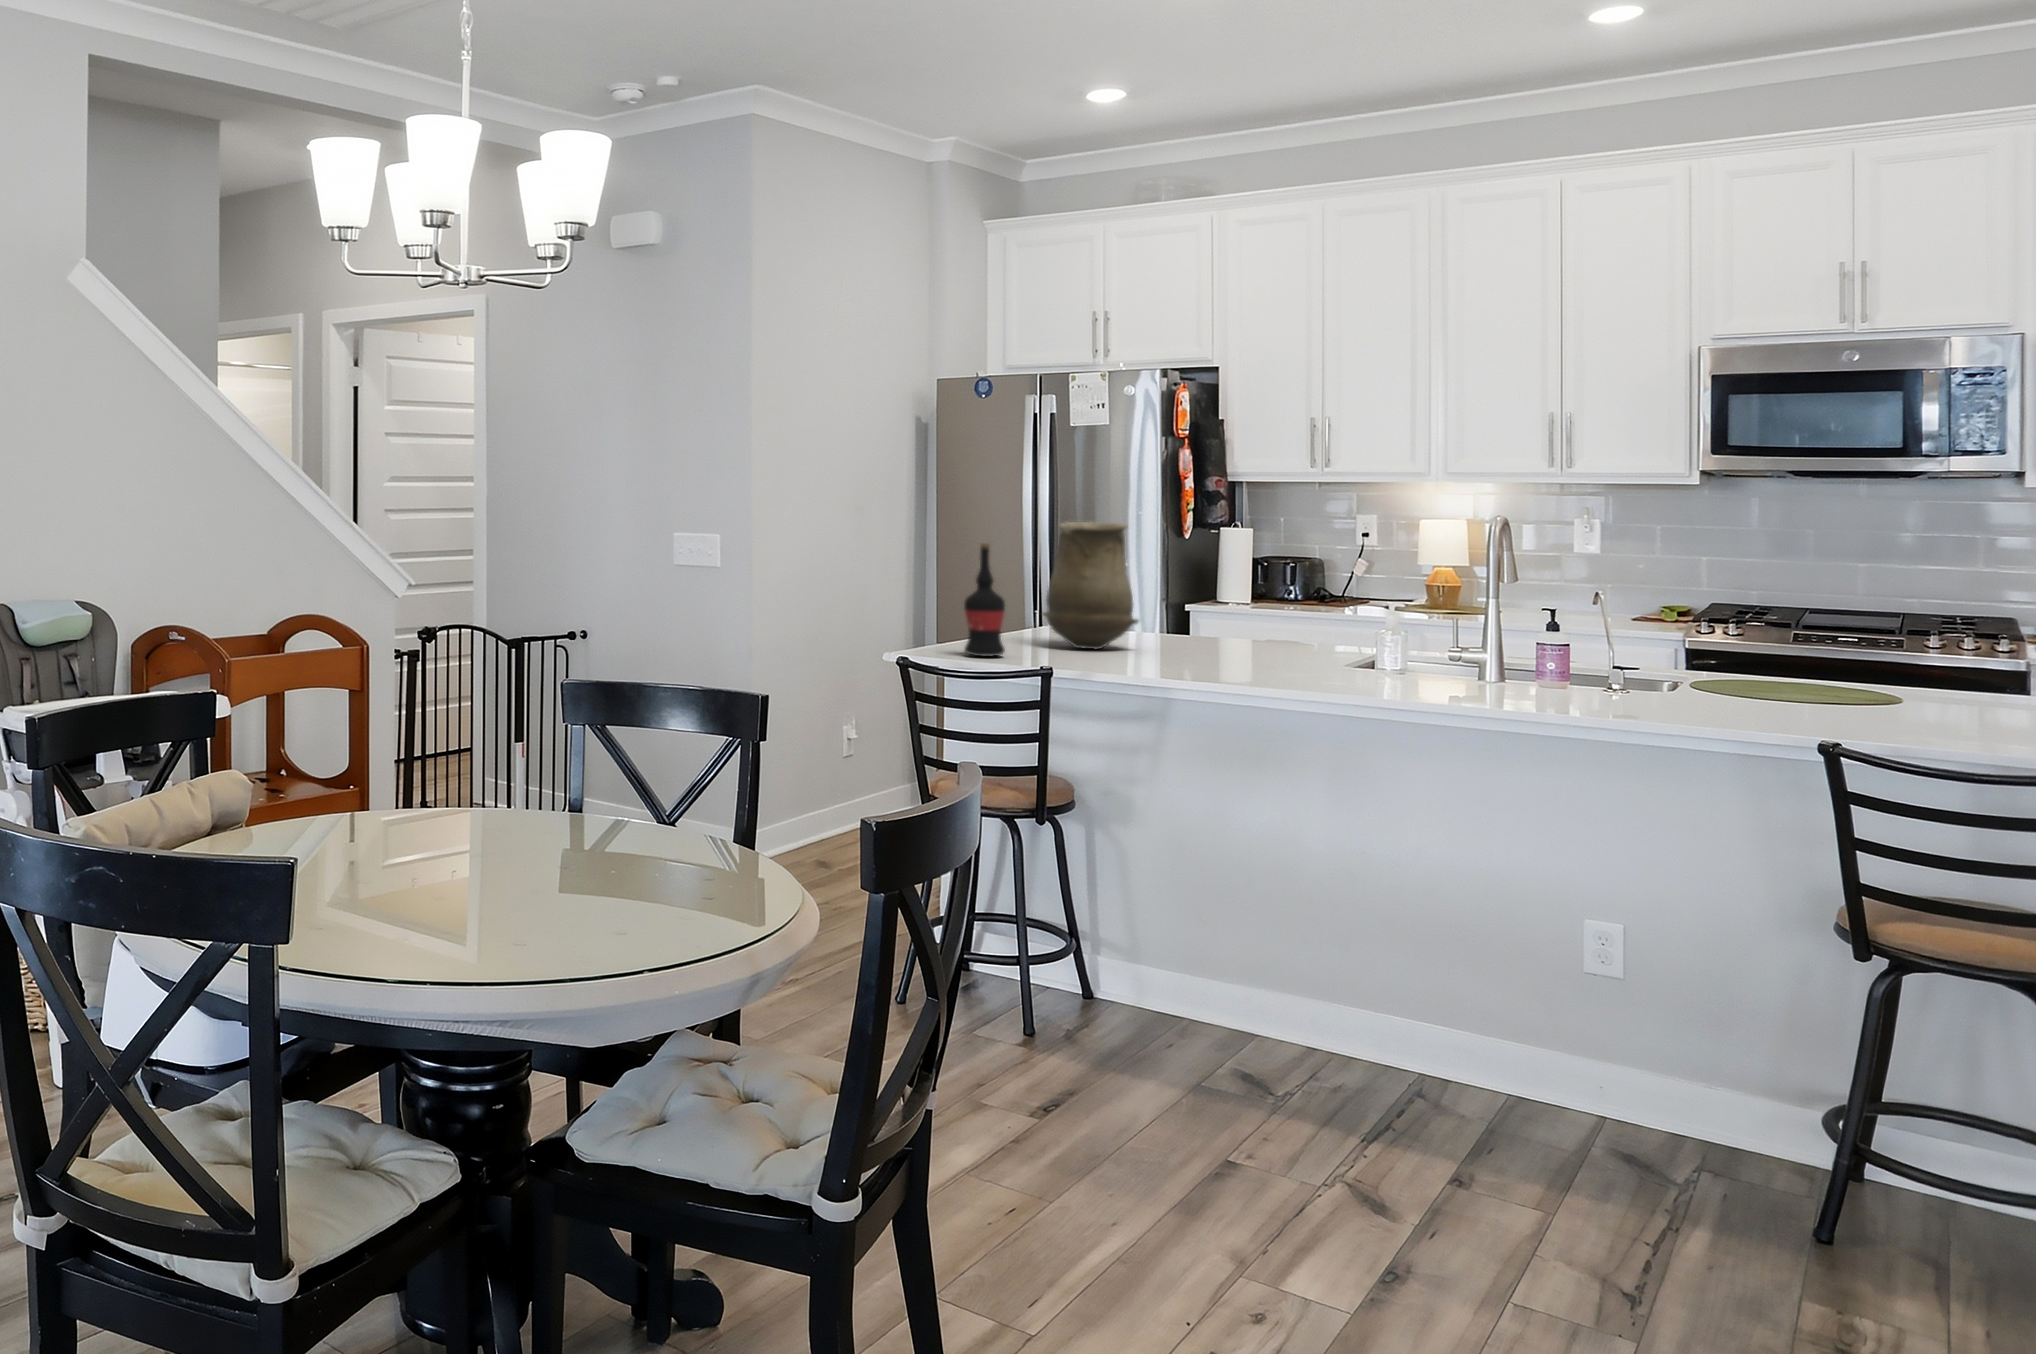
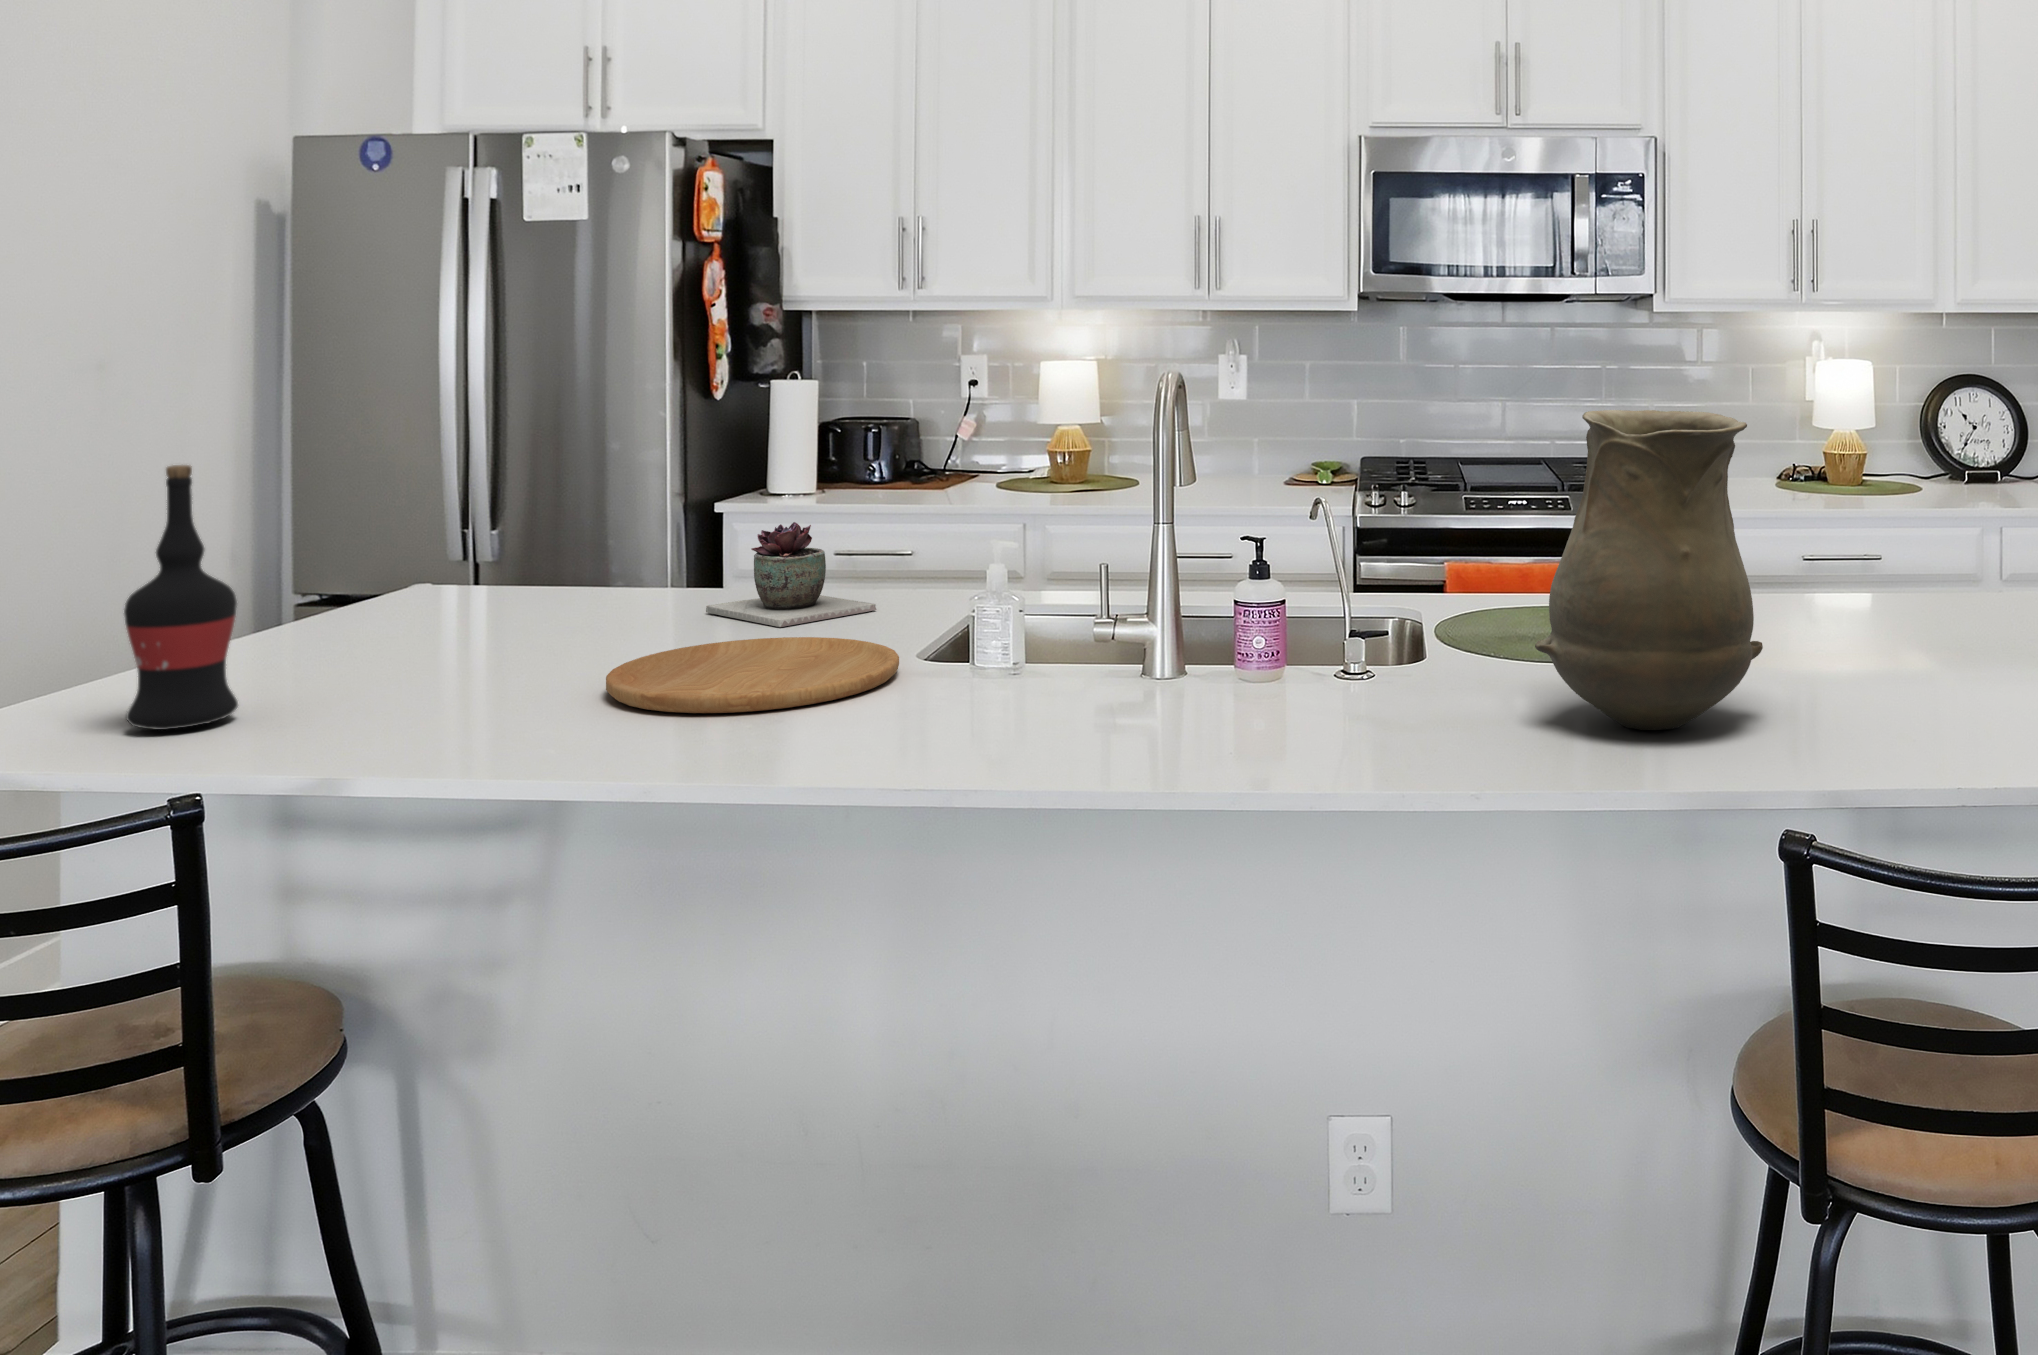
vase: present [1043,522,1138,649] -> present [1535,410,1763,730]
succulent plant: none [1202,598,1303,653] -> present [706,522,876,627]
cutting board: none [1167,650,1321,673] -> present [606,637,899,713]

